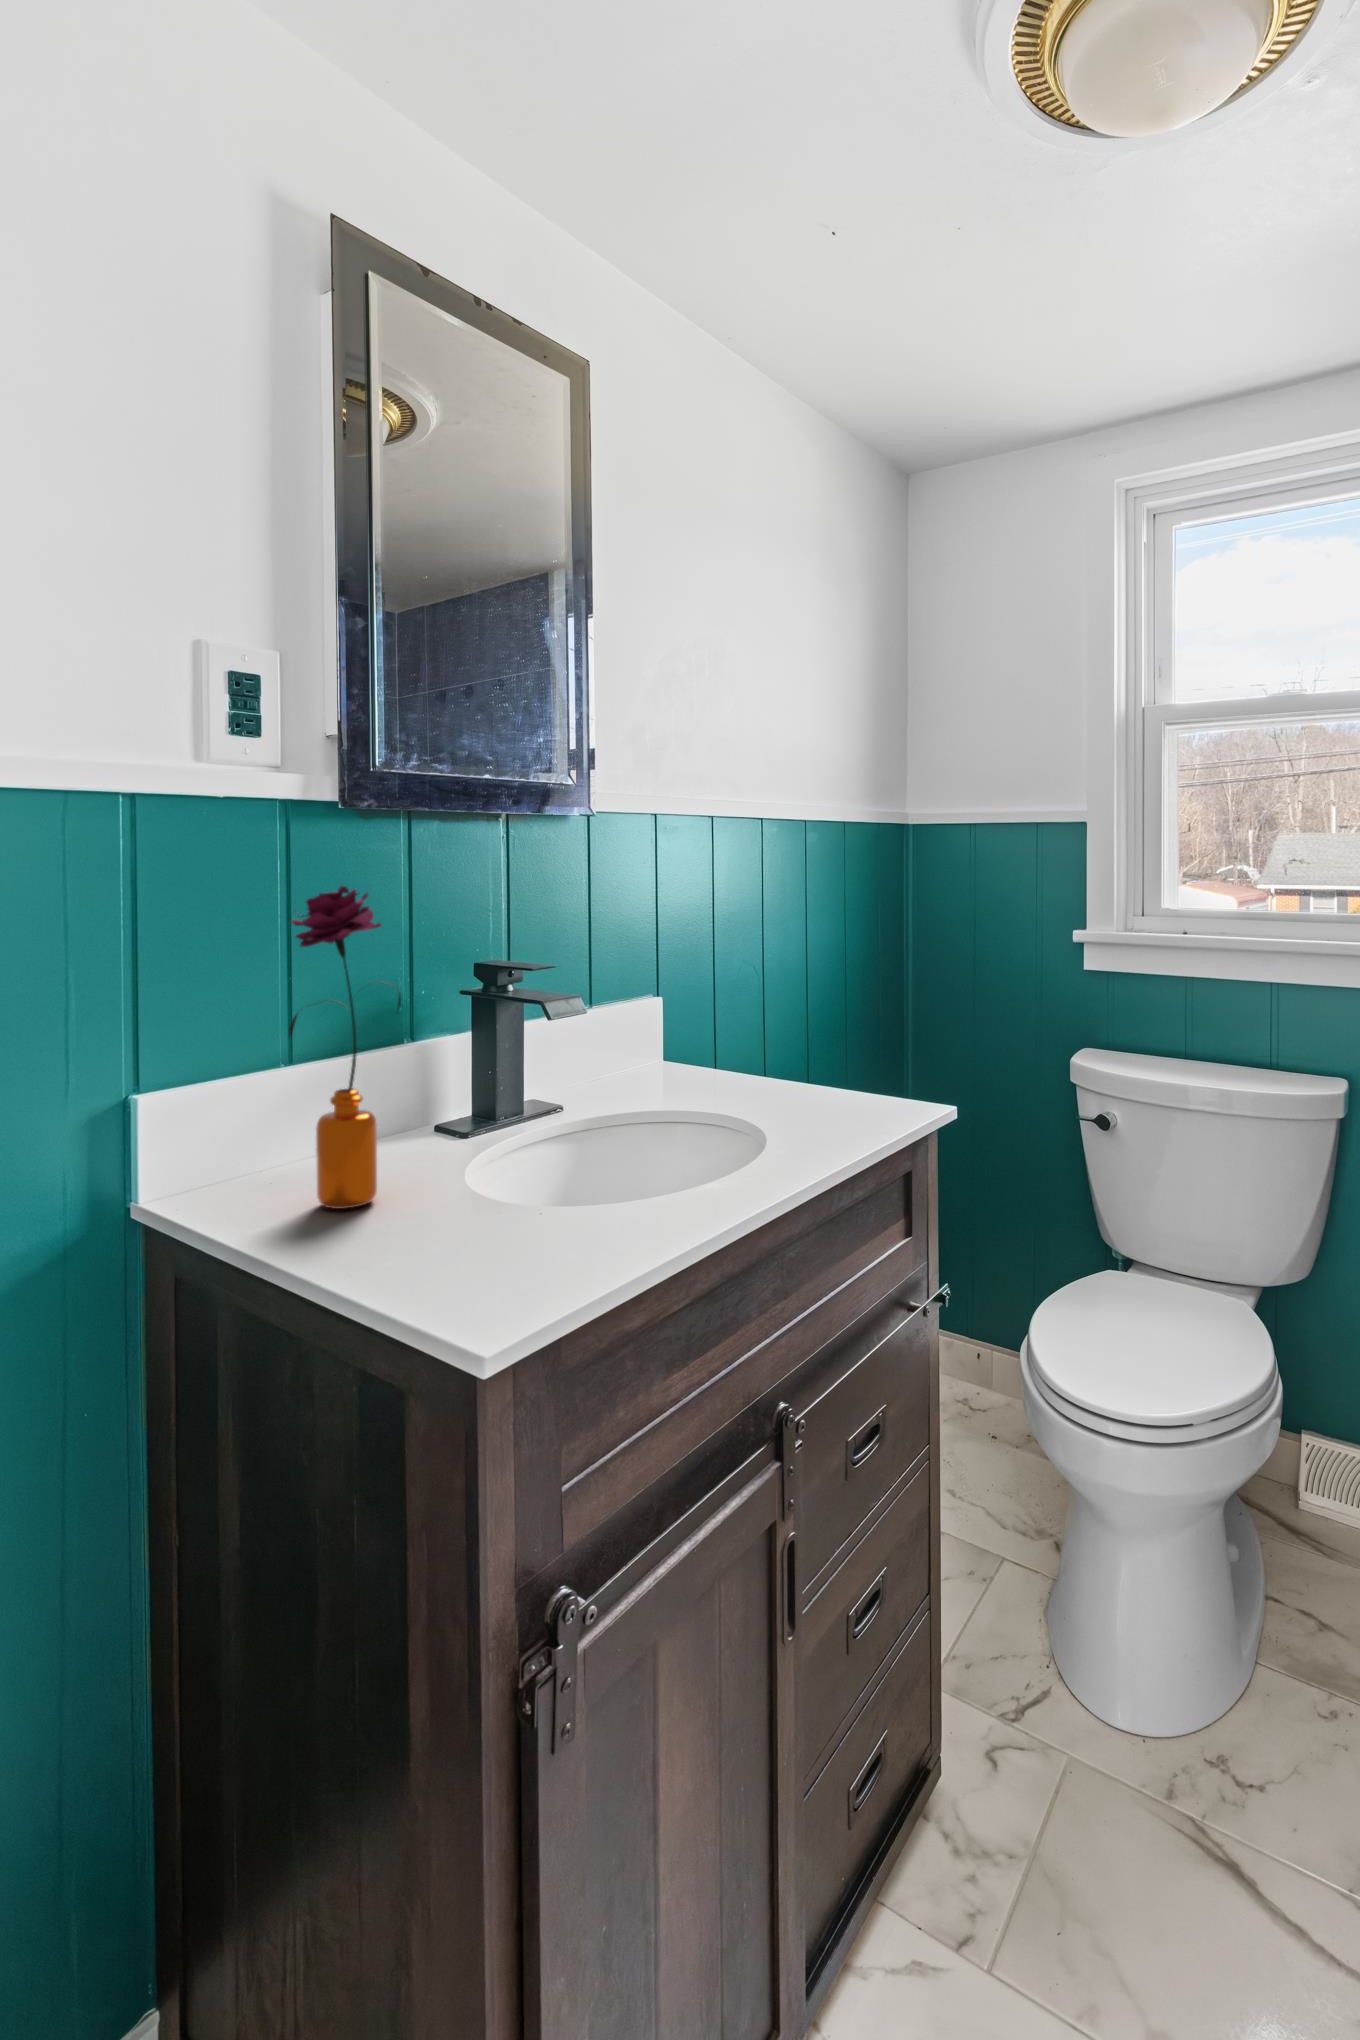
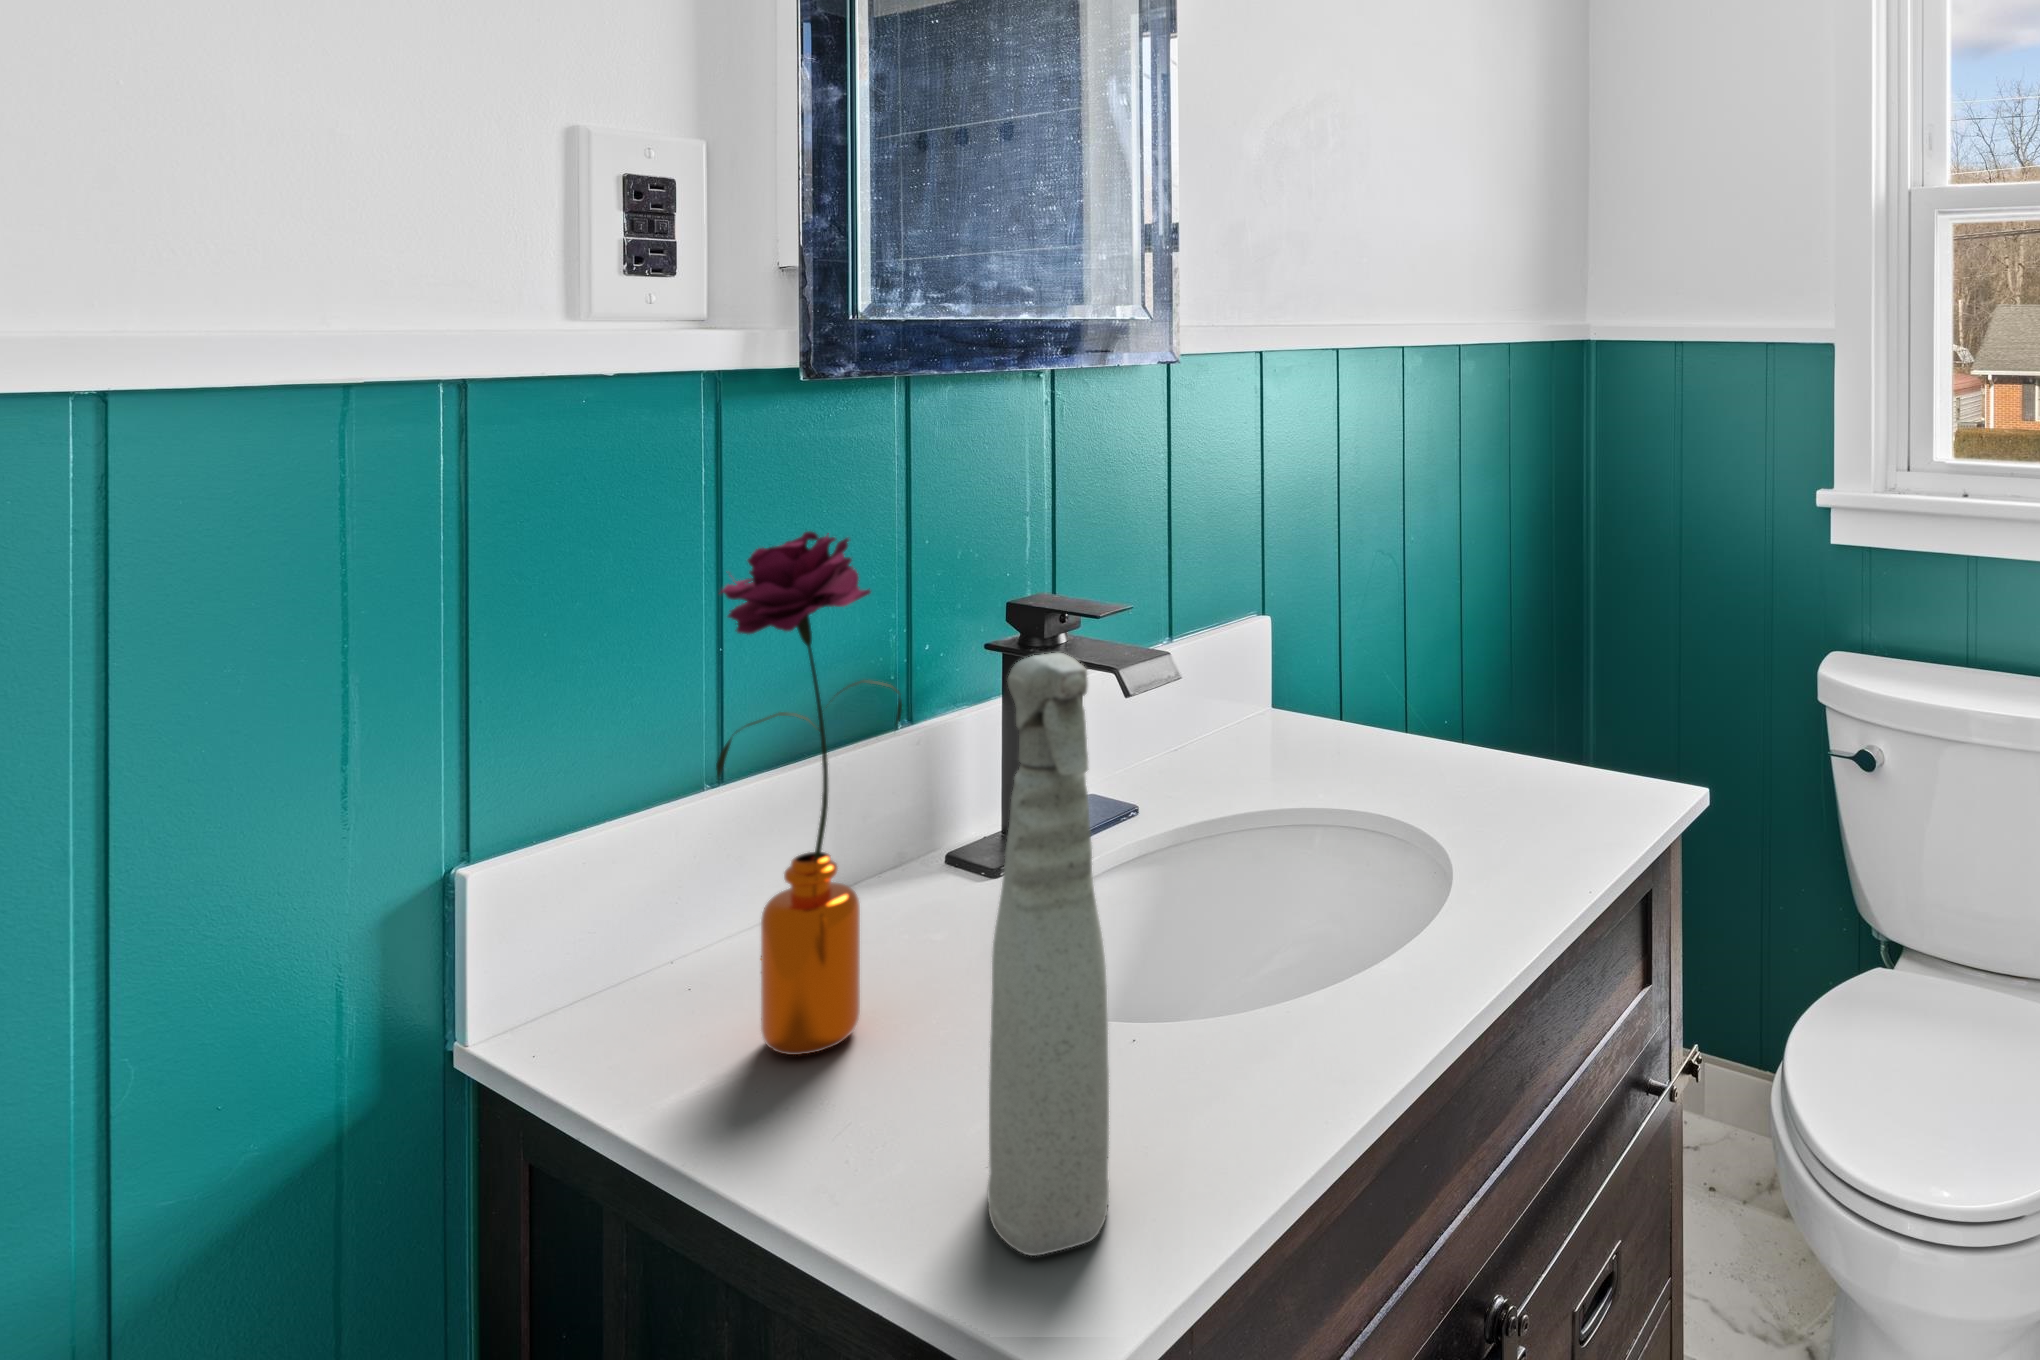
spray bottle: none [448,936,520,1287] -> present [987,653,1109,1256]

